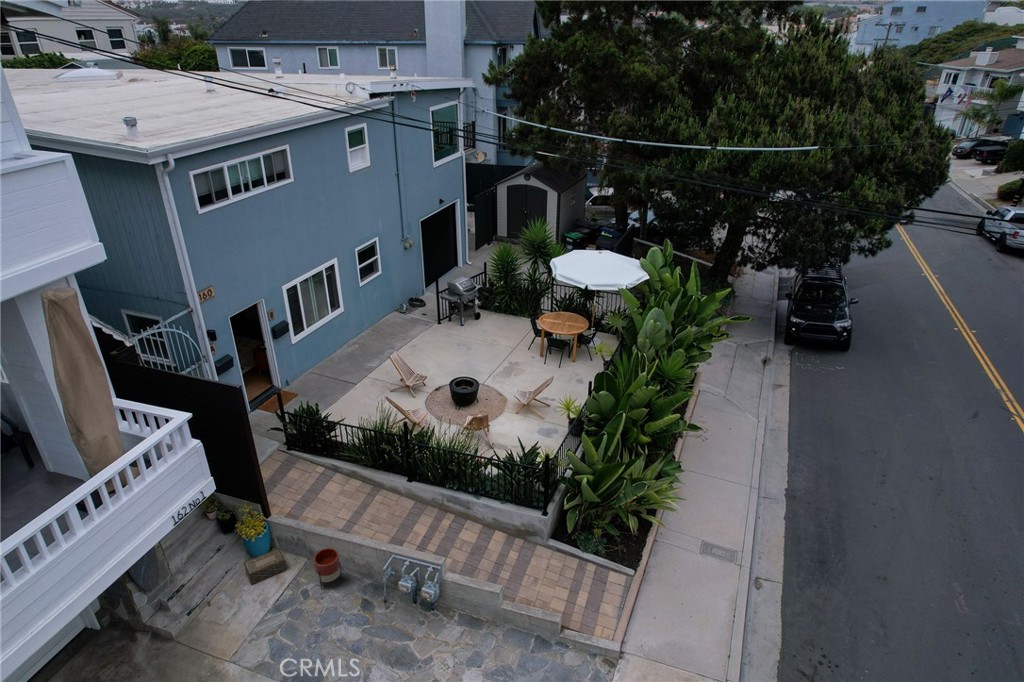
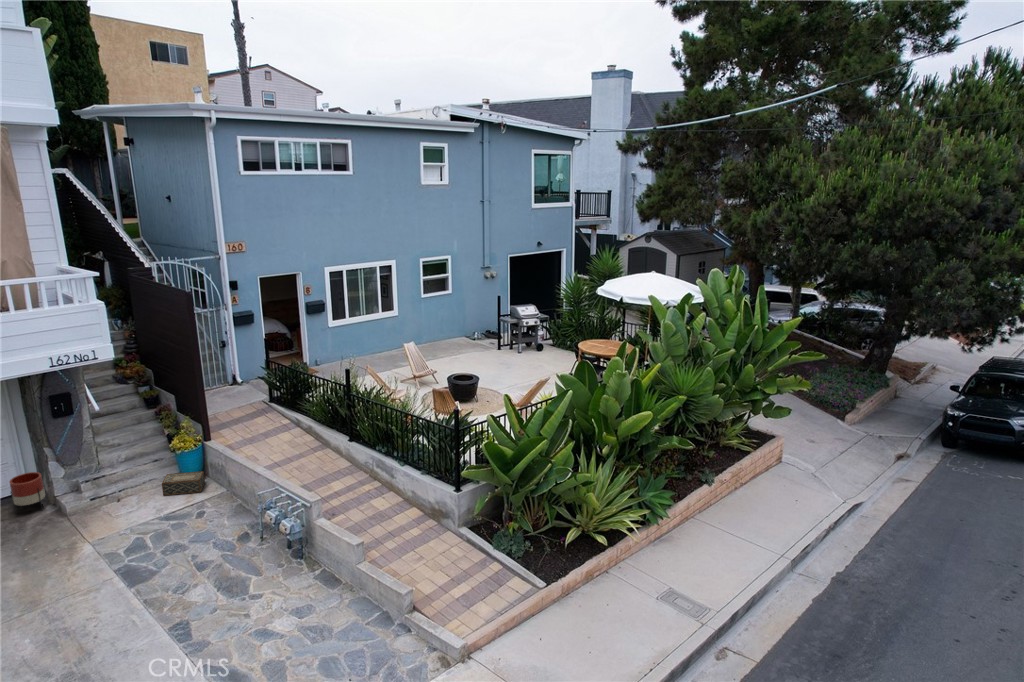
planter: present [314,548,342,589] -> present [9,472,45,510]

